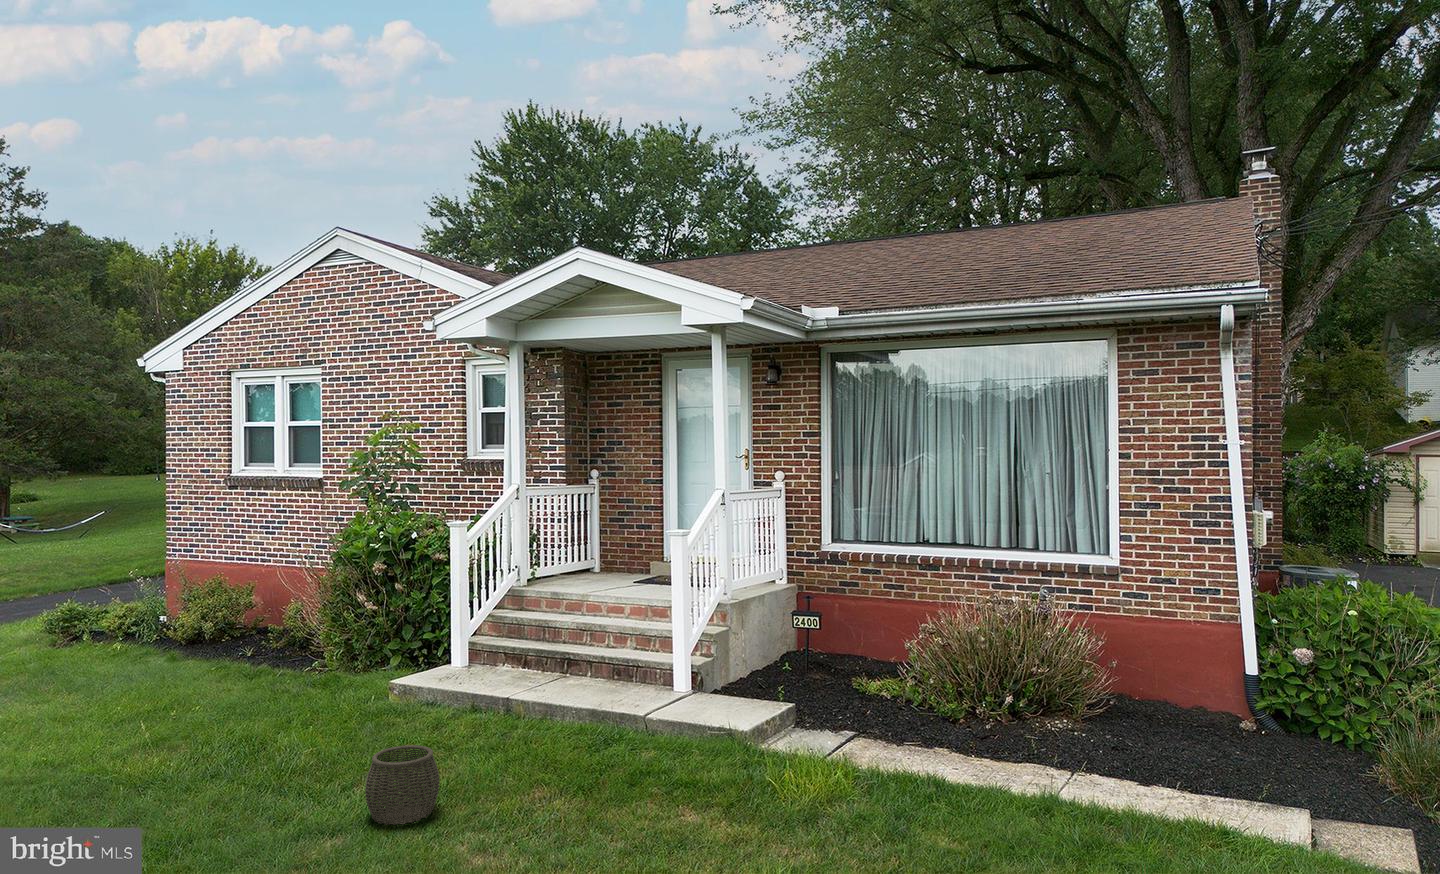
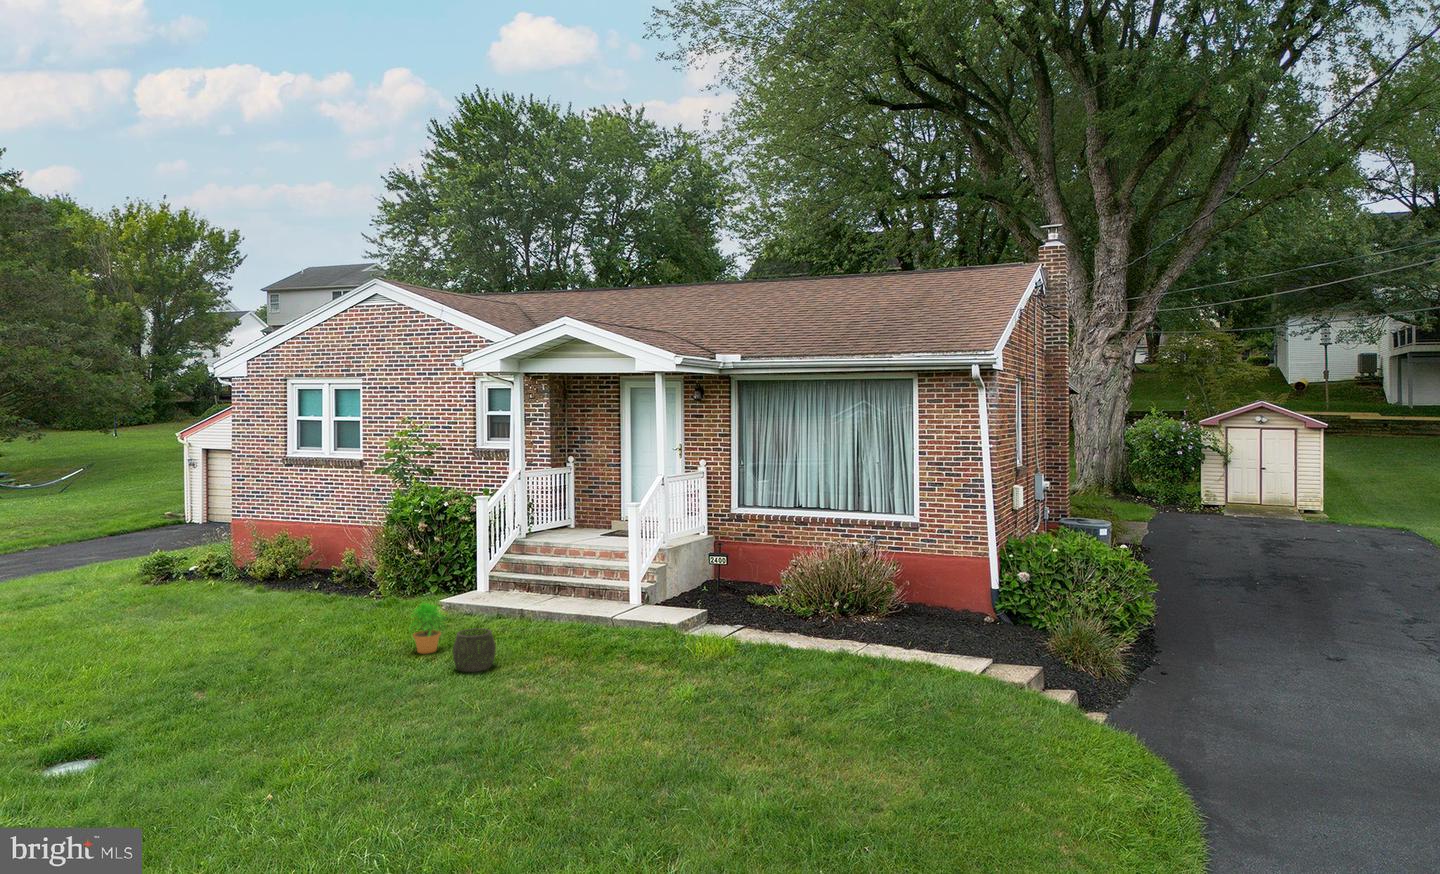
potted plant: none [308,696,378,781] -> present [409,603,444,654]

